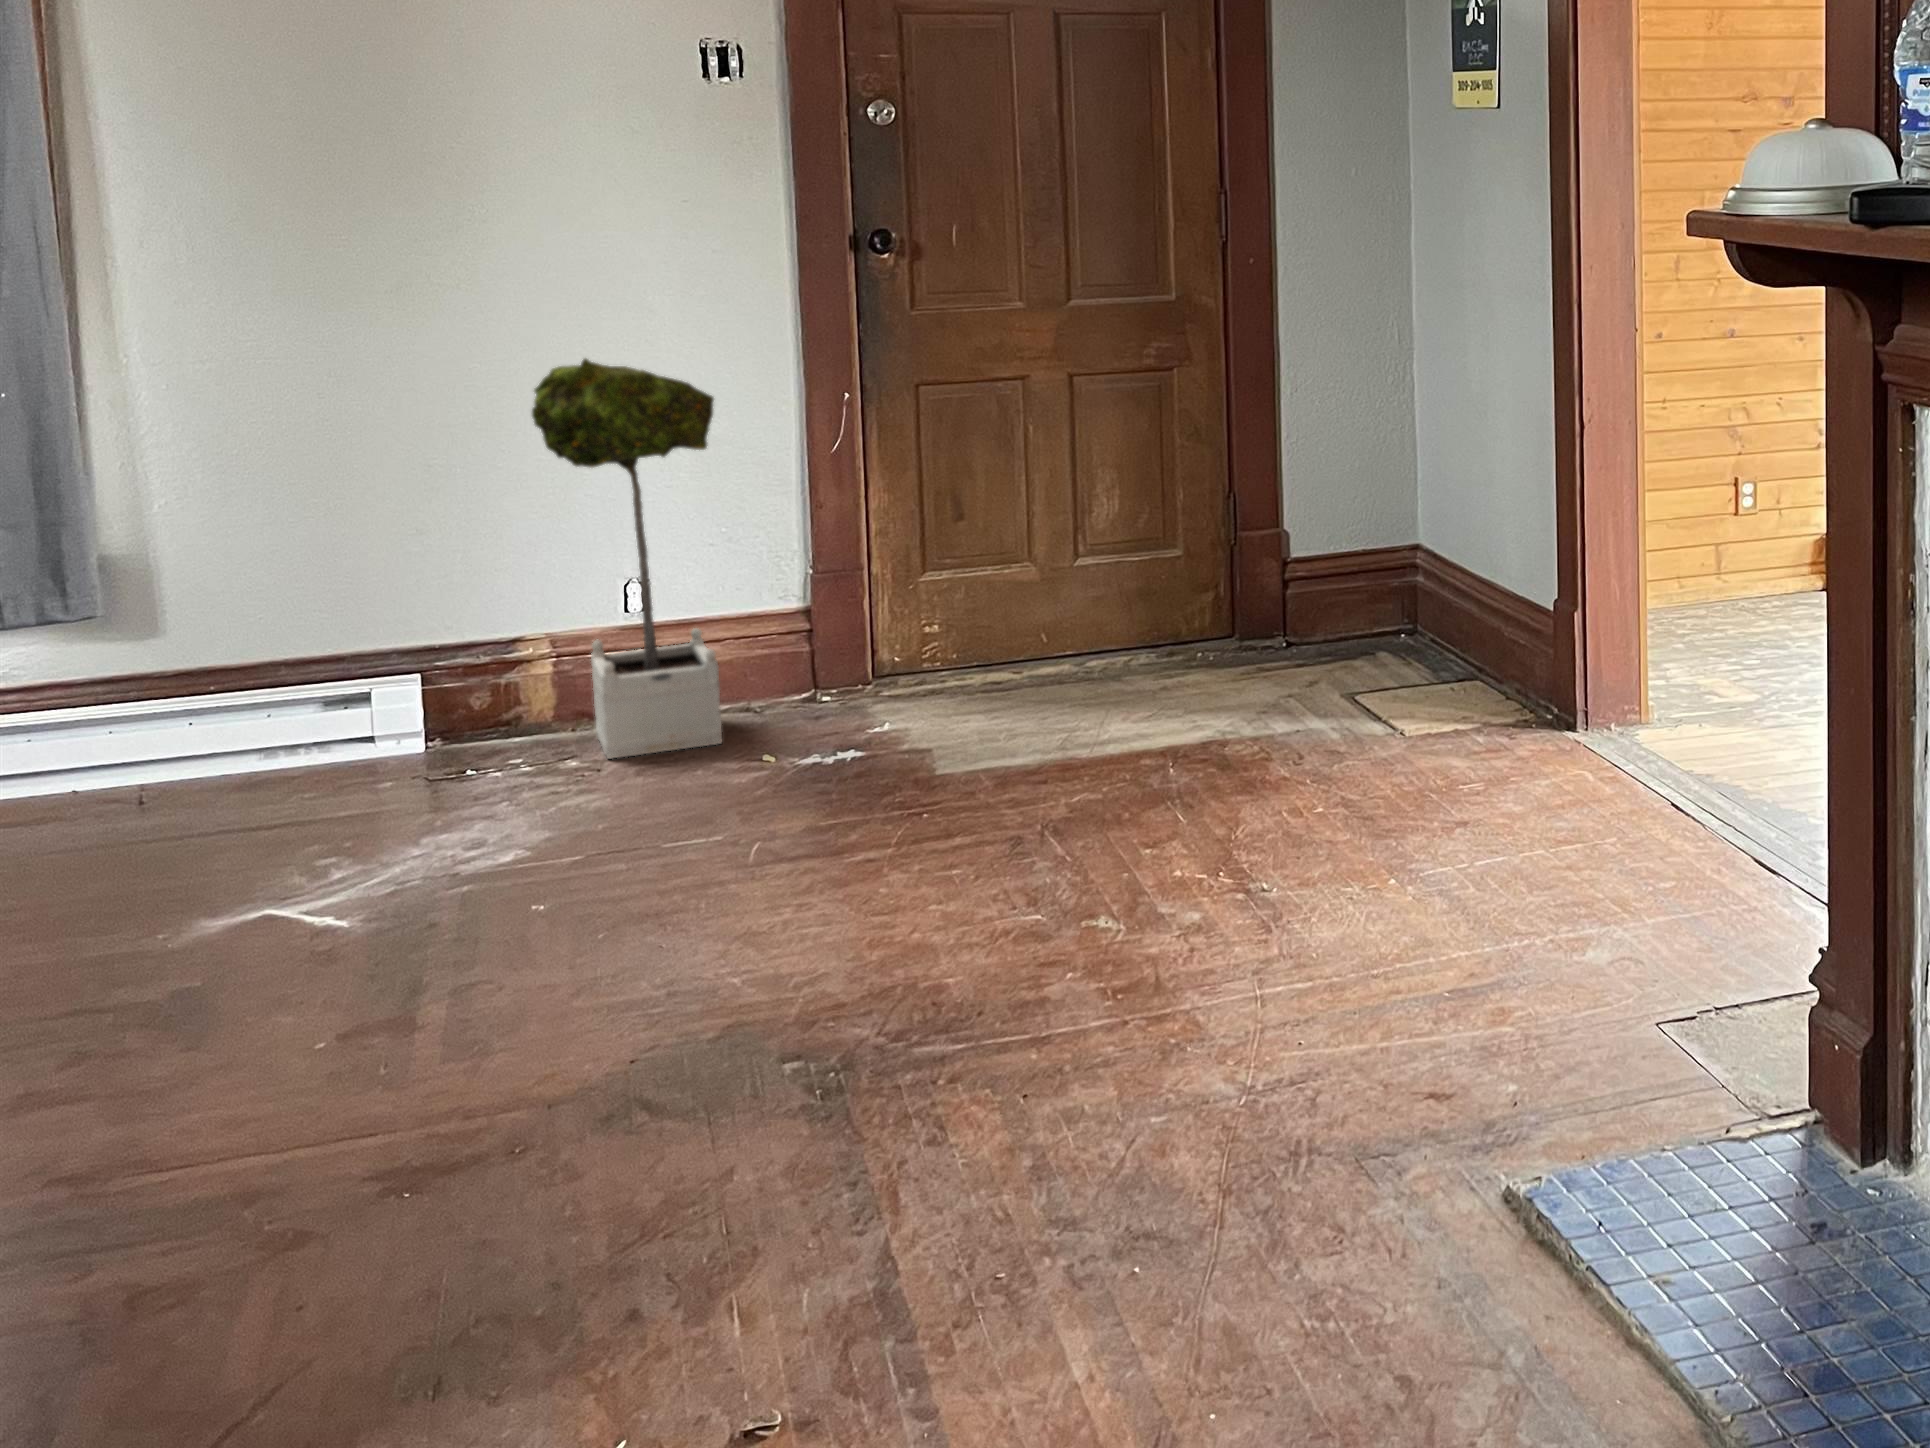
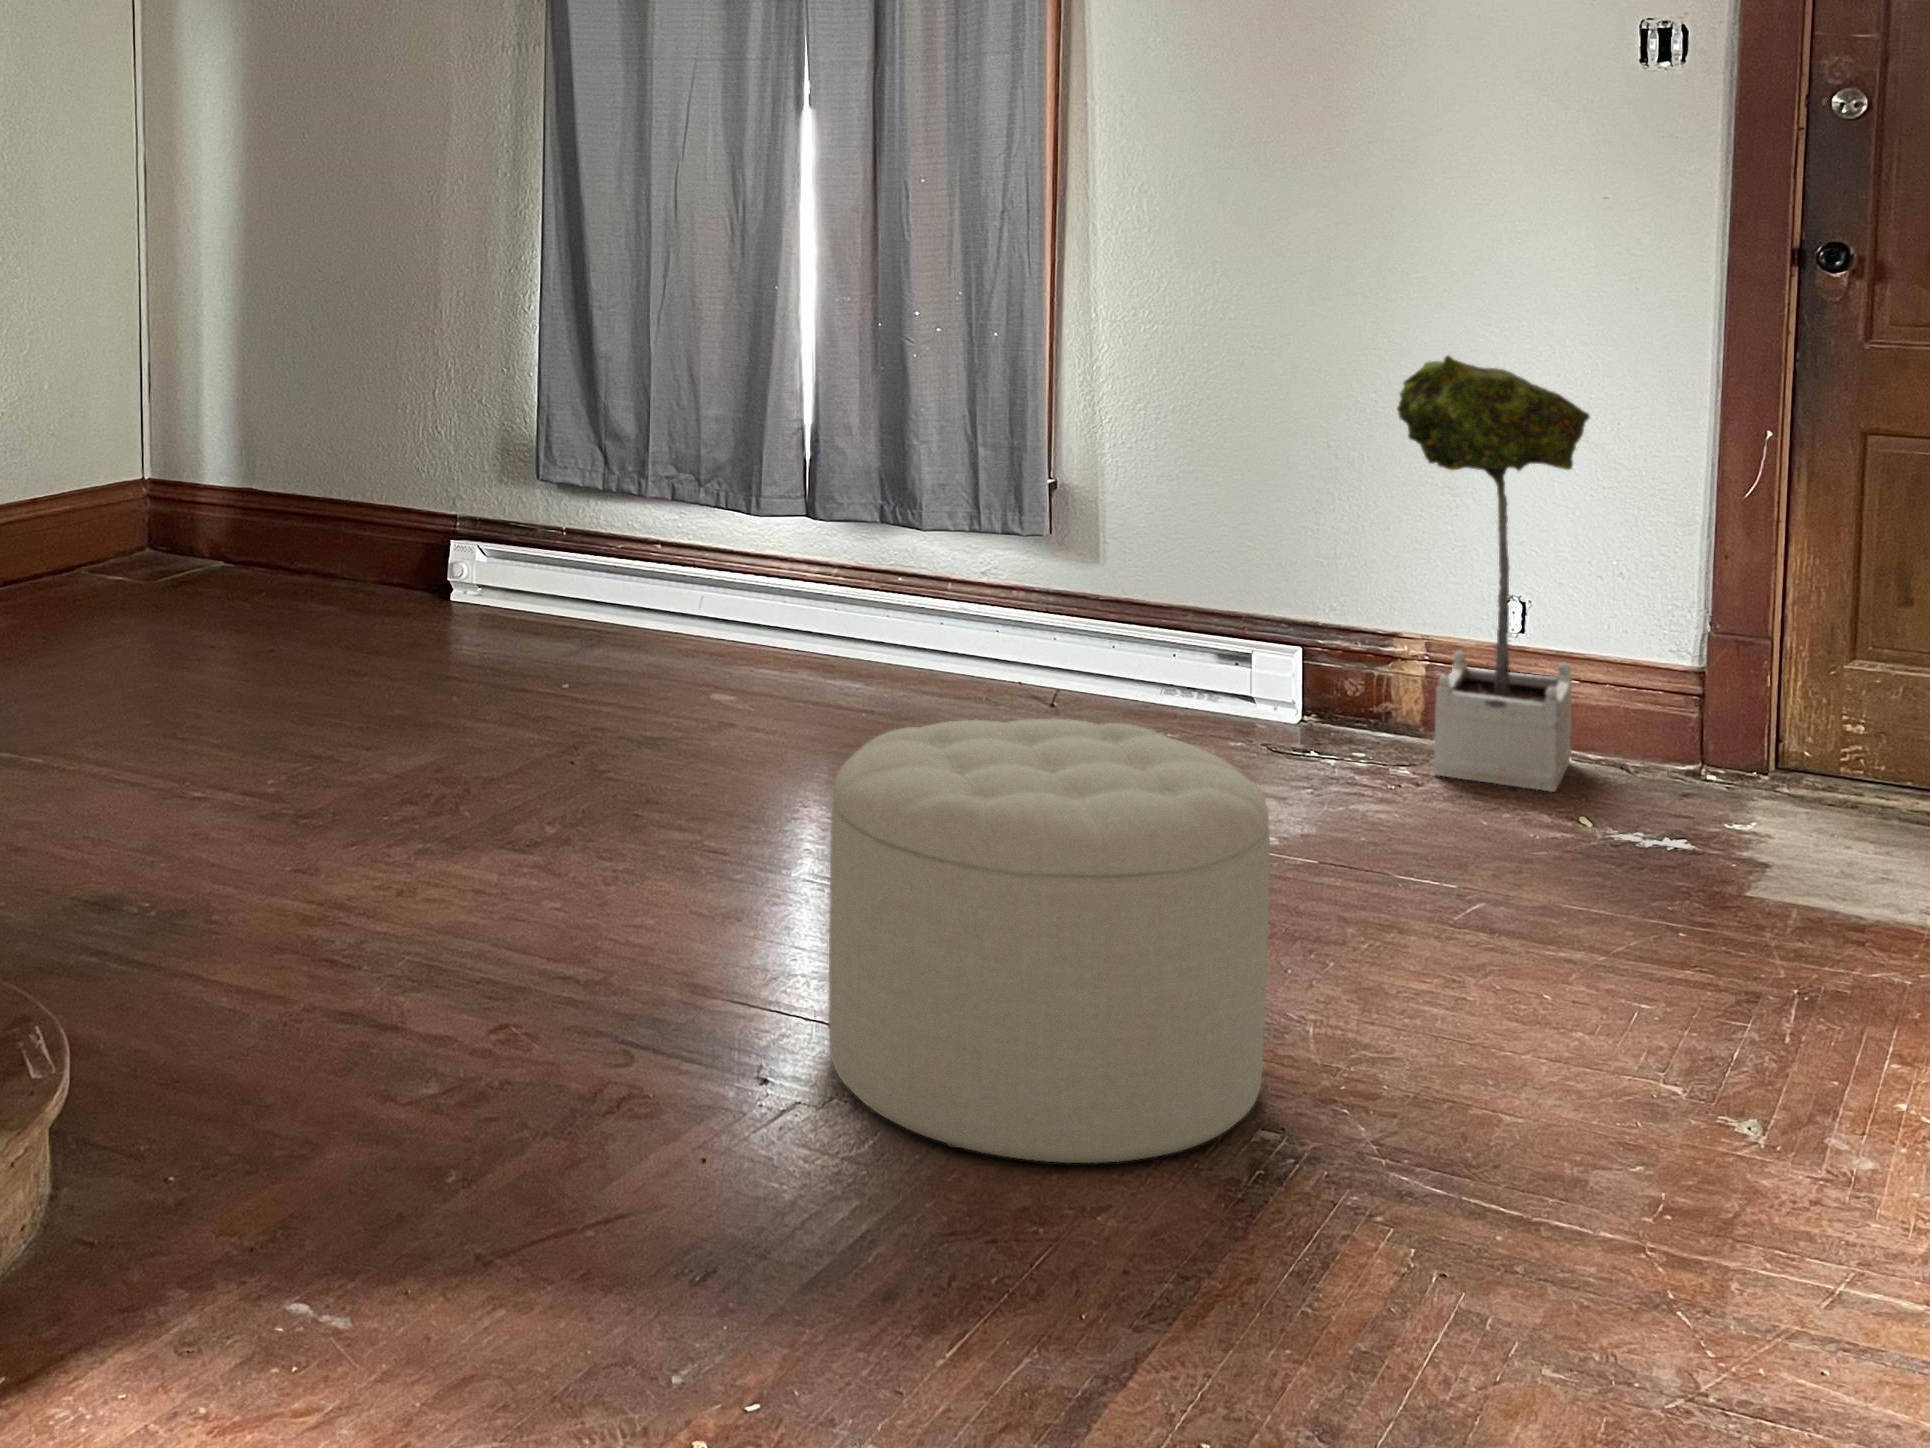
ottoman: none [293,742,775,1195] -> present [829,719,1270,1163]

